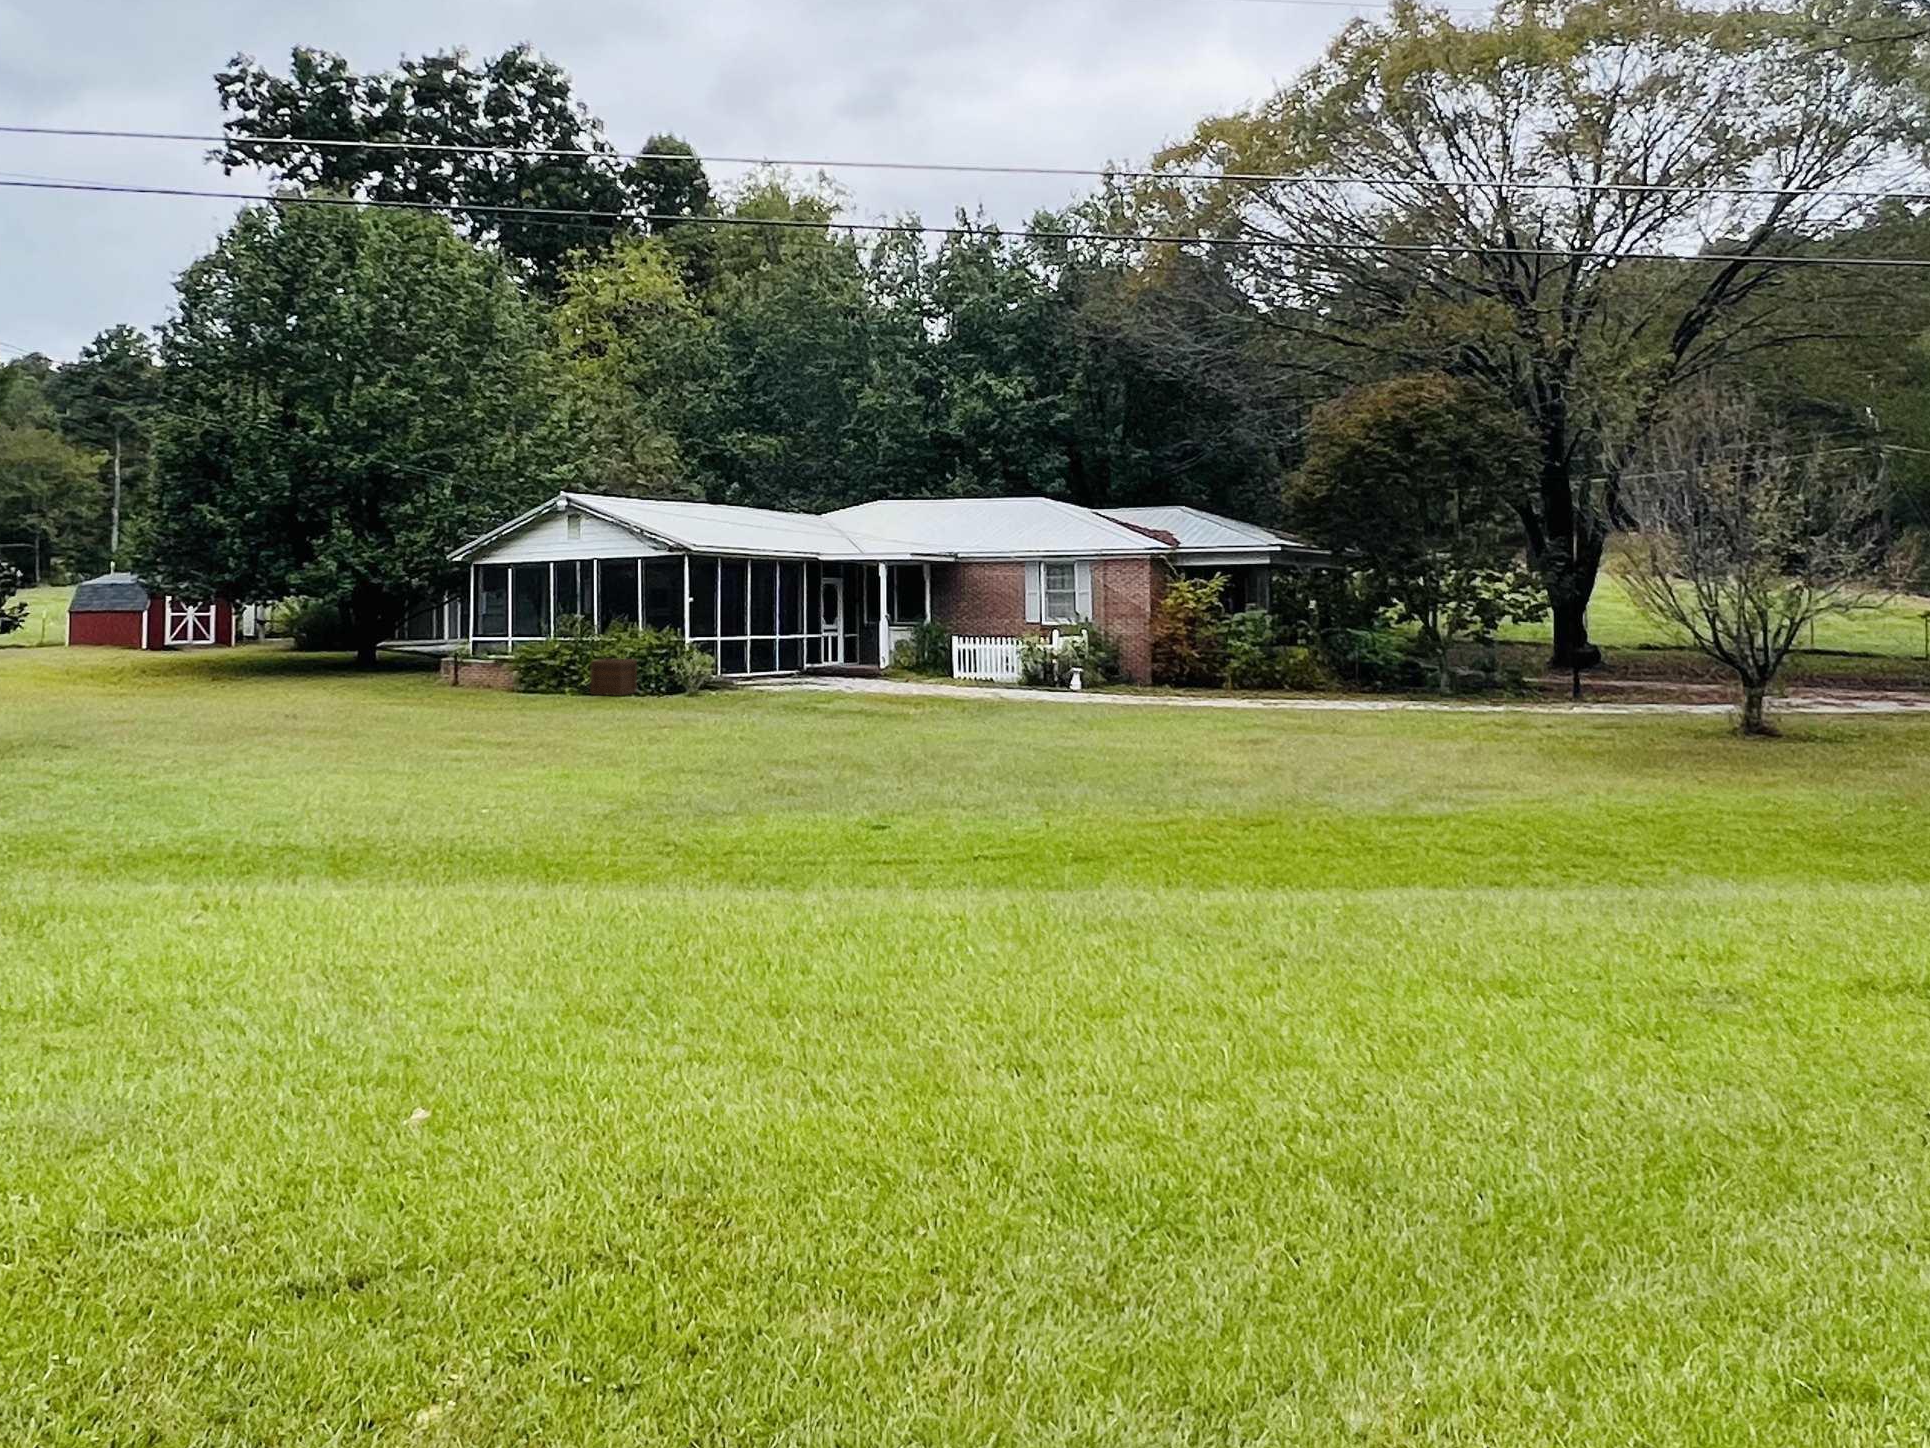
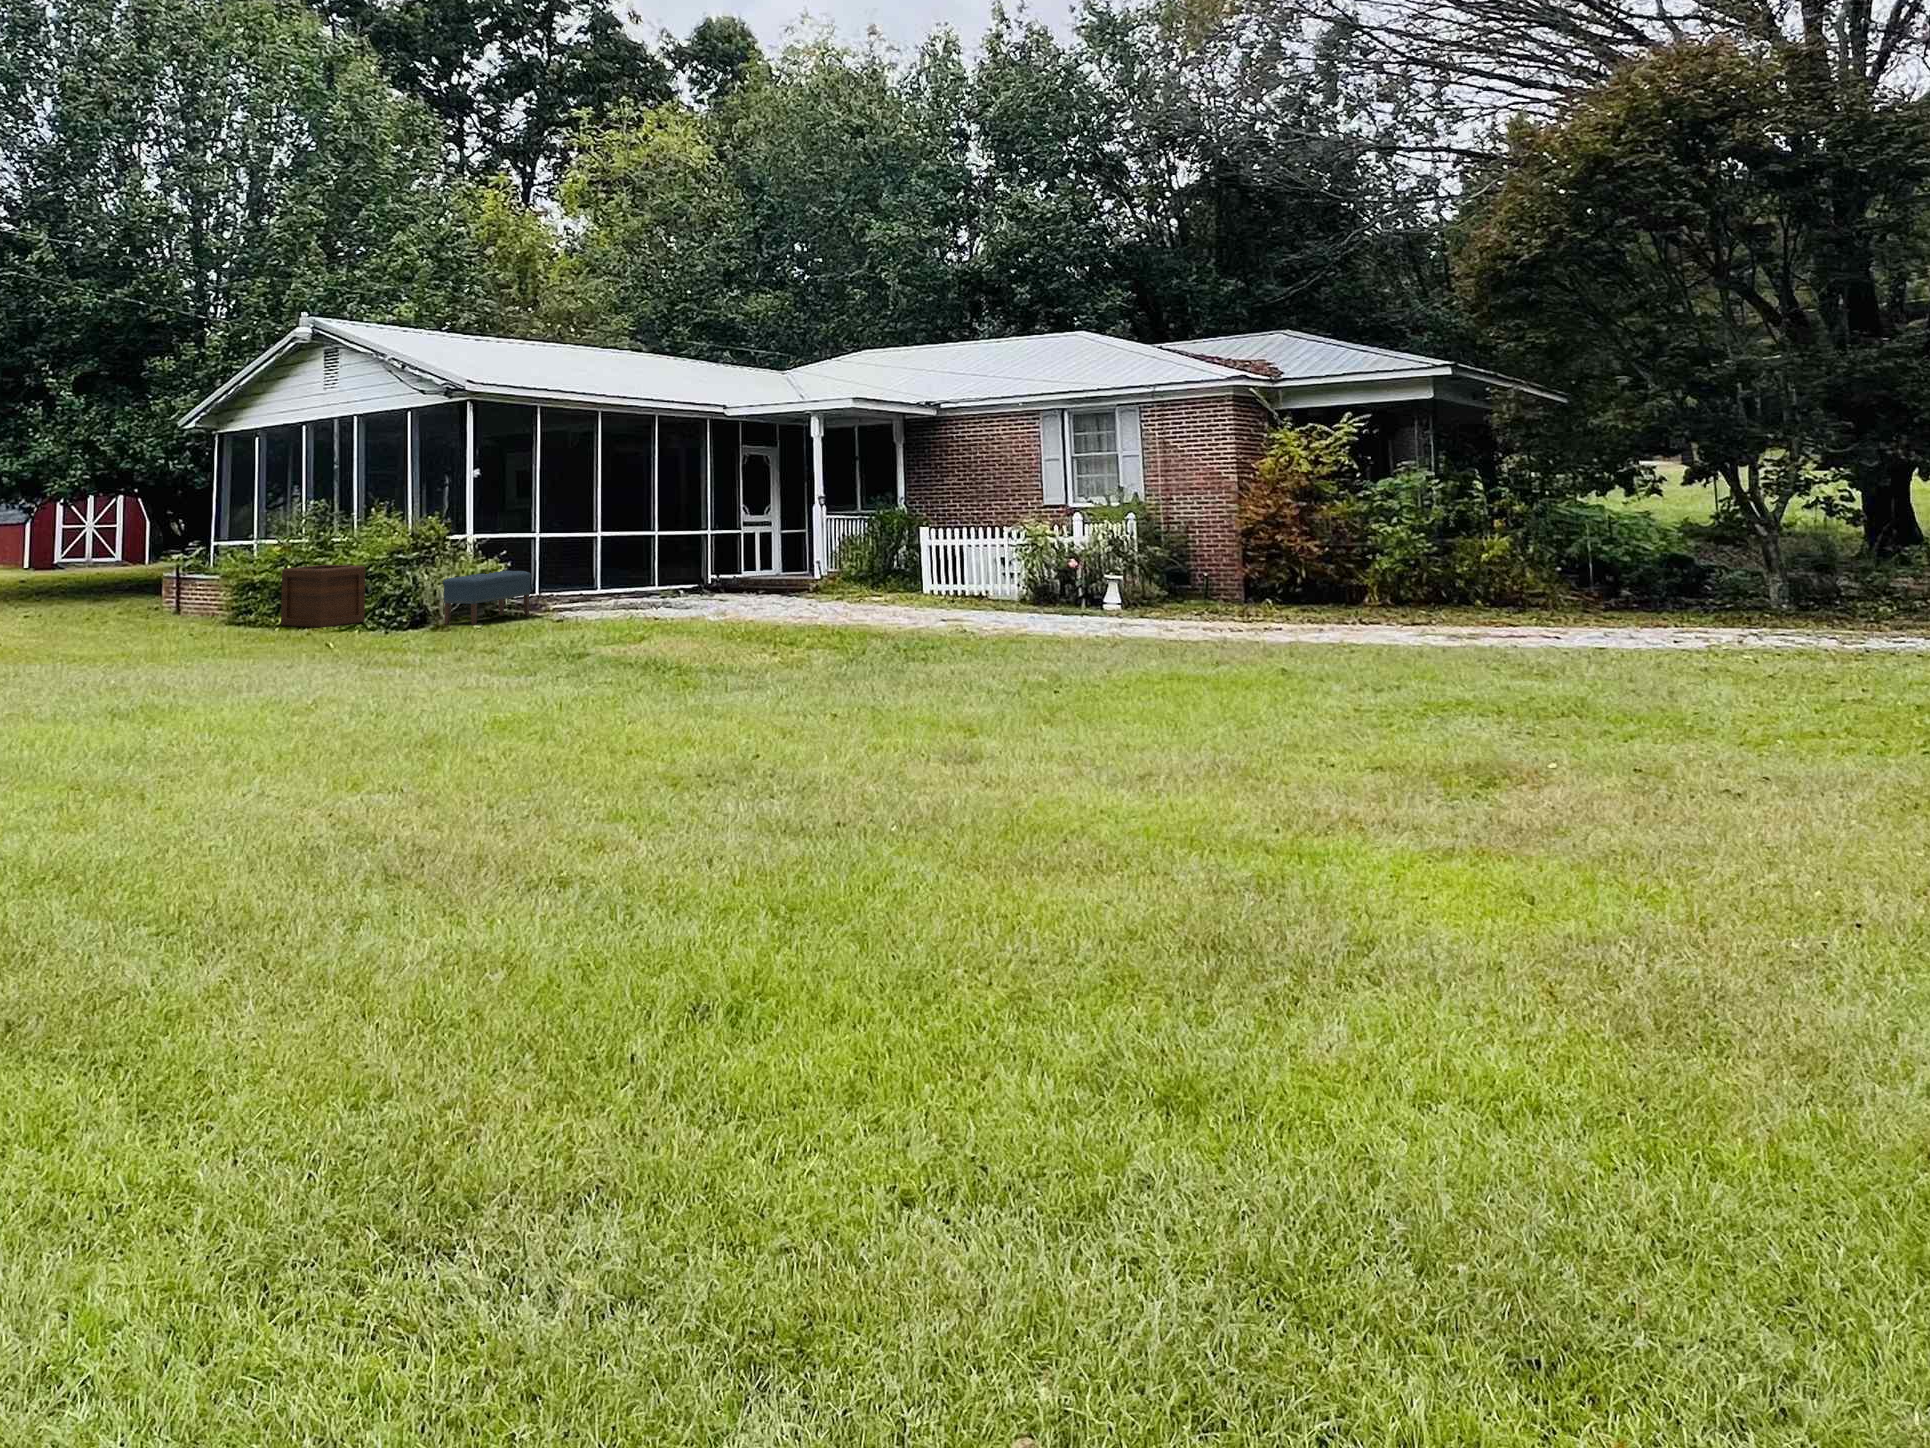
bench: none [692,663,733,695] -> present [443,571,531,625]

